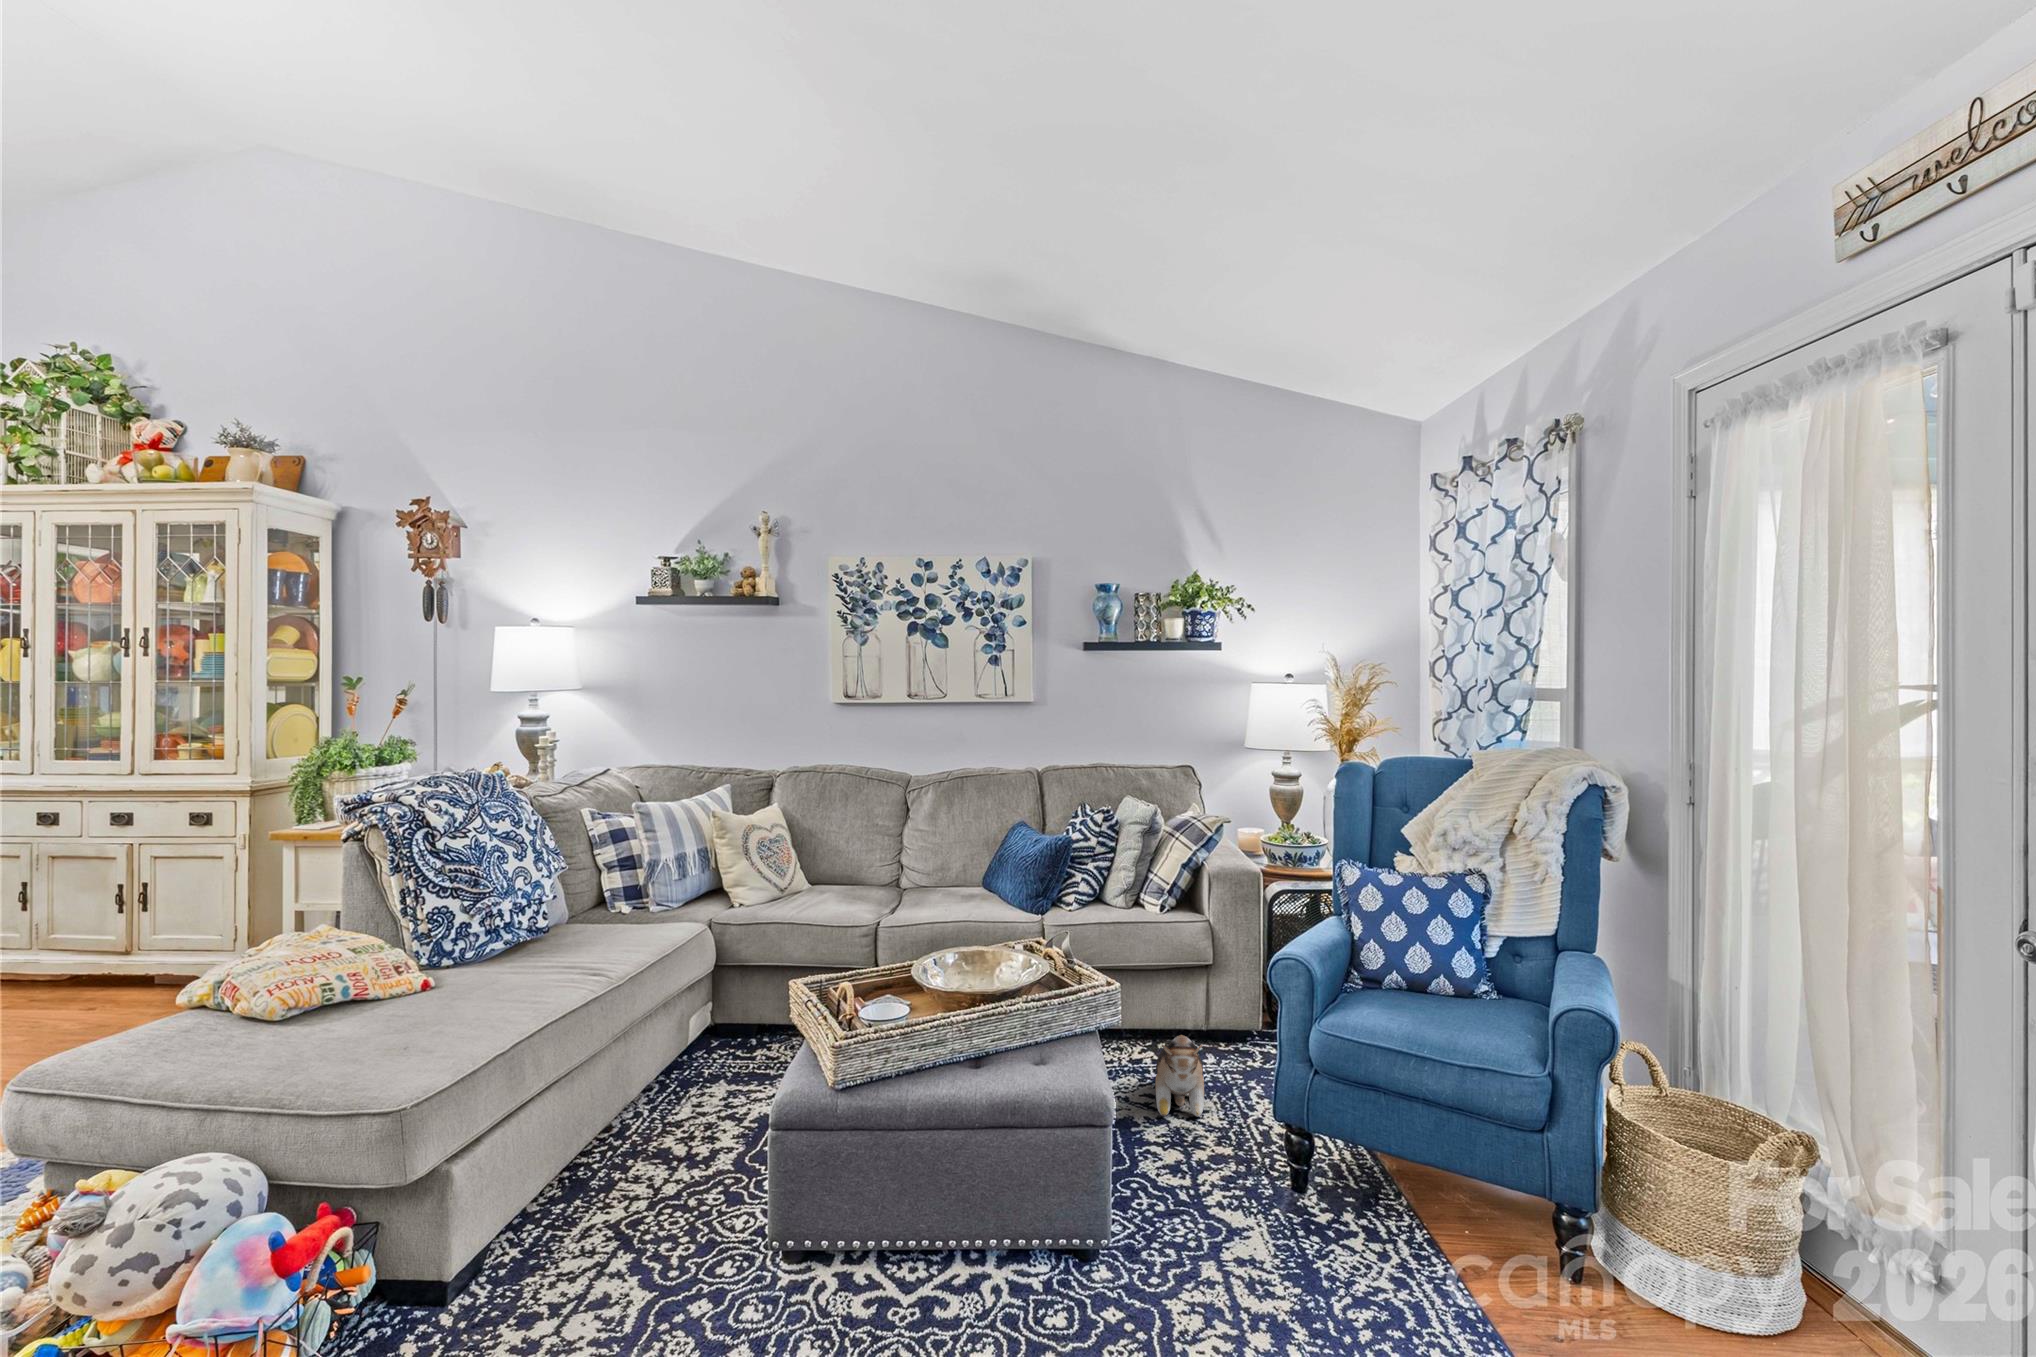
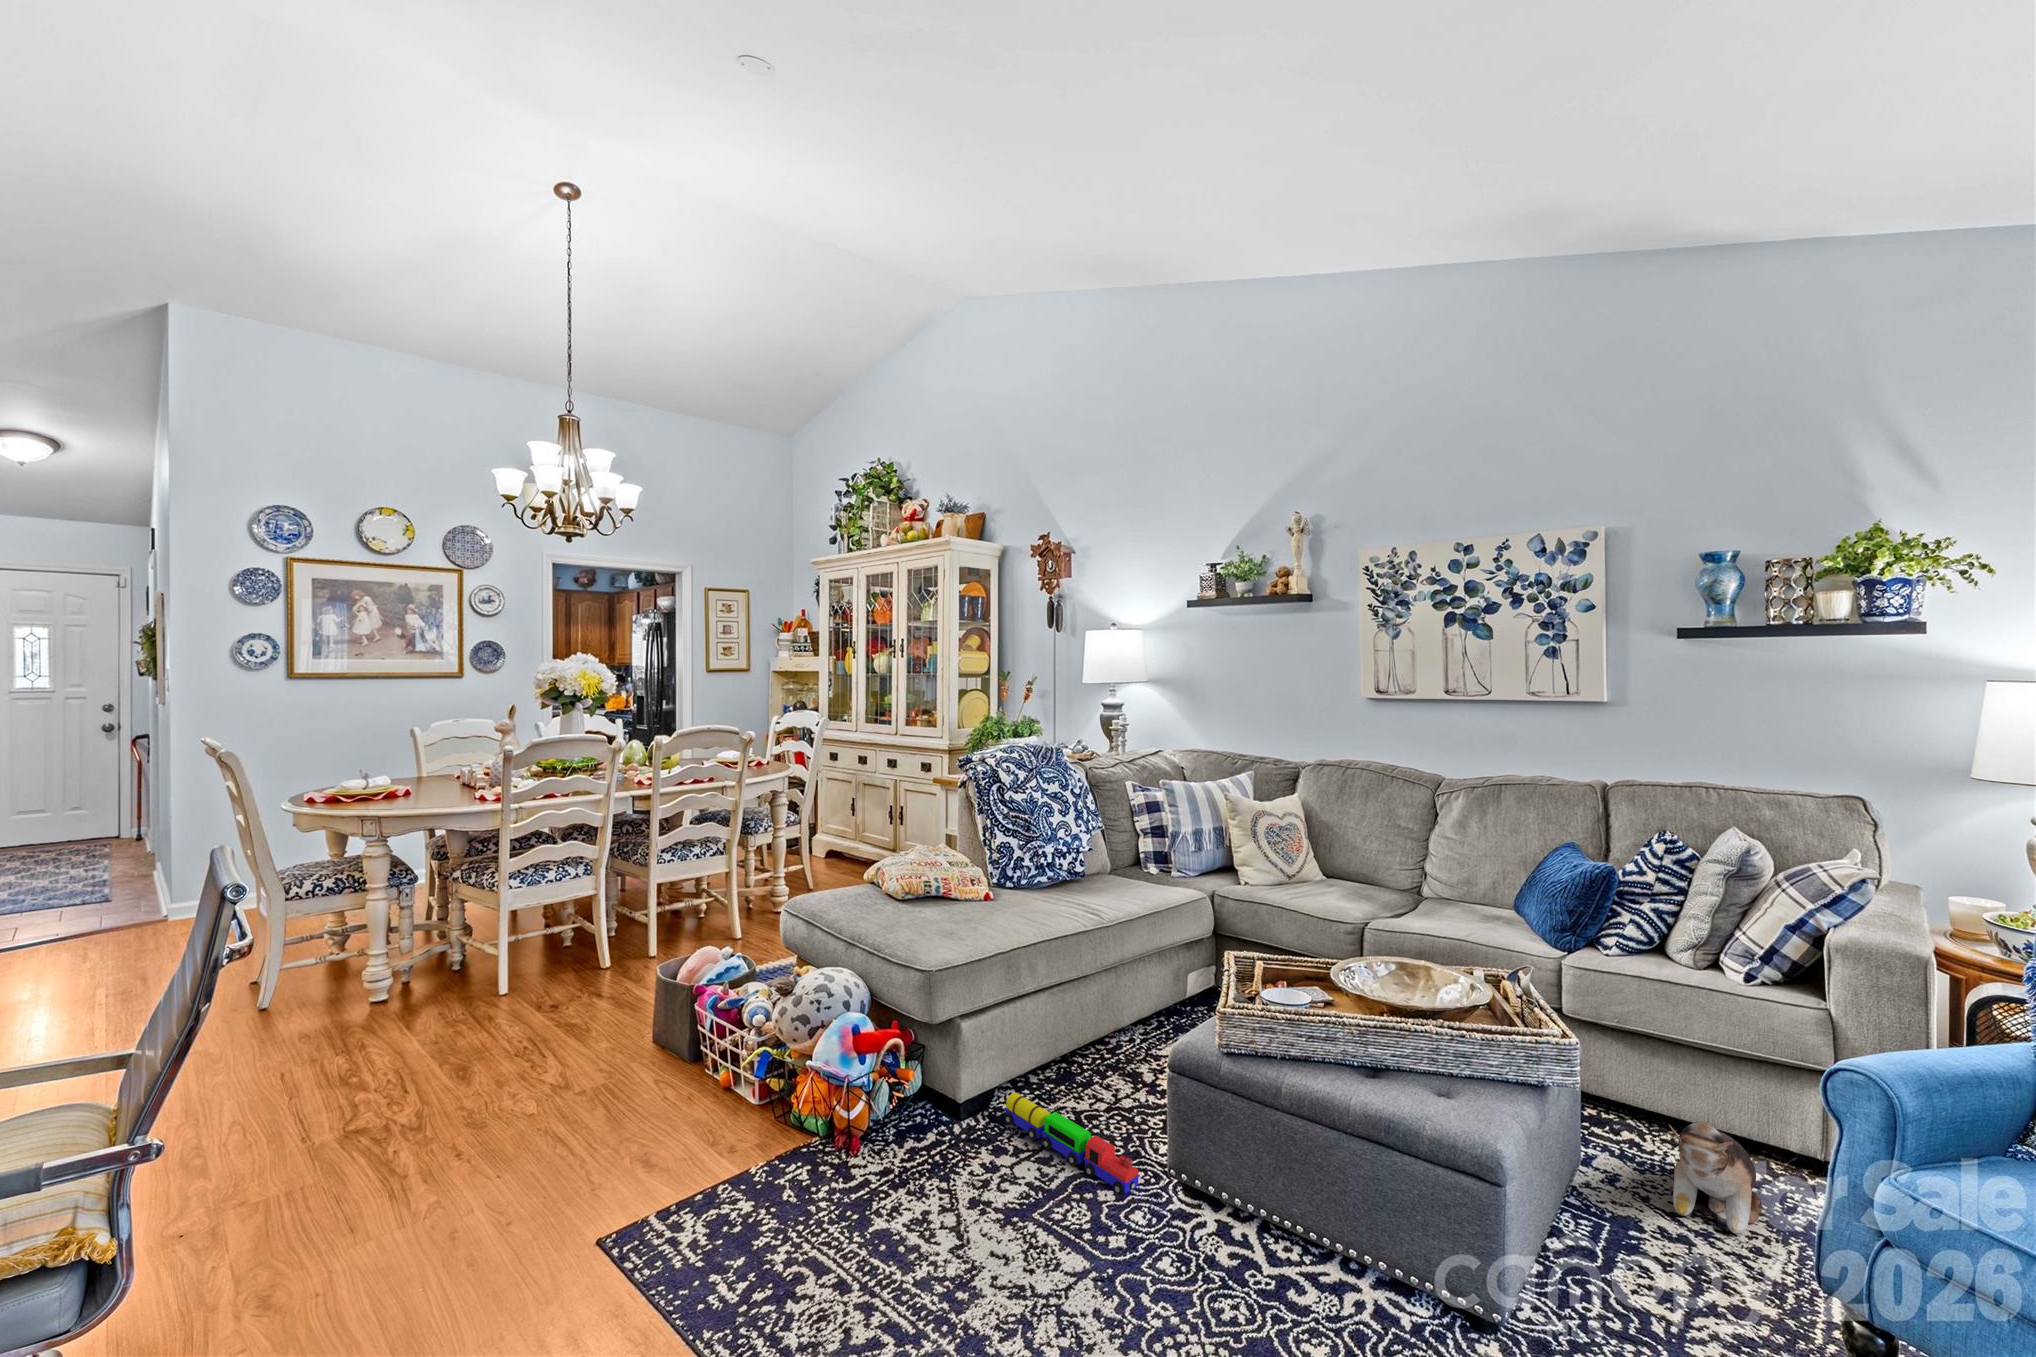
toy train: none [522,1230,733,1298] -> present [1004,1092,1140,1194]

